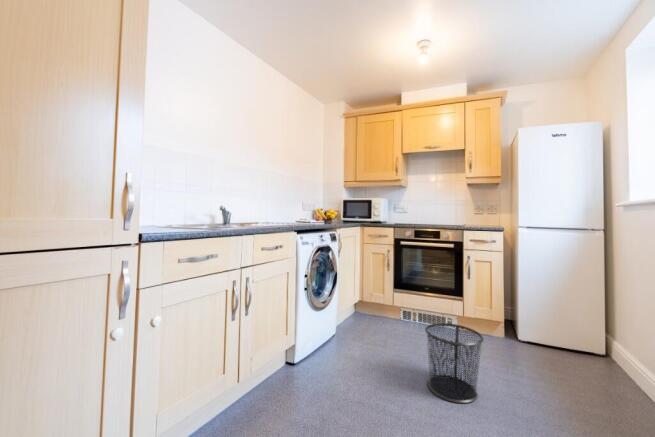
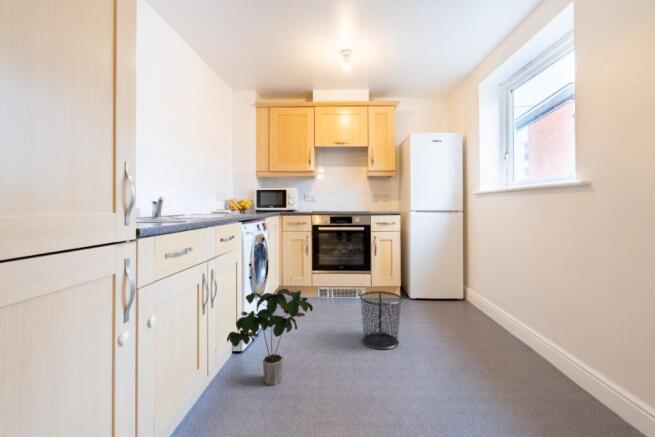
potted plant: none [261,305,352,411] -> present [227,289,313,385]

